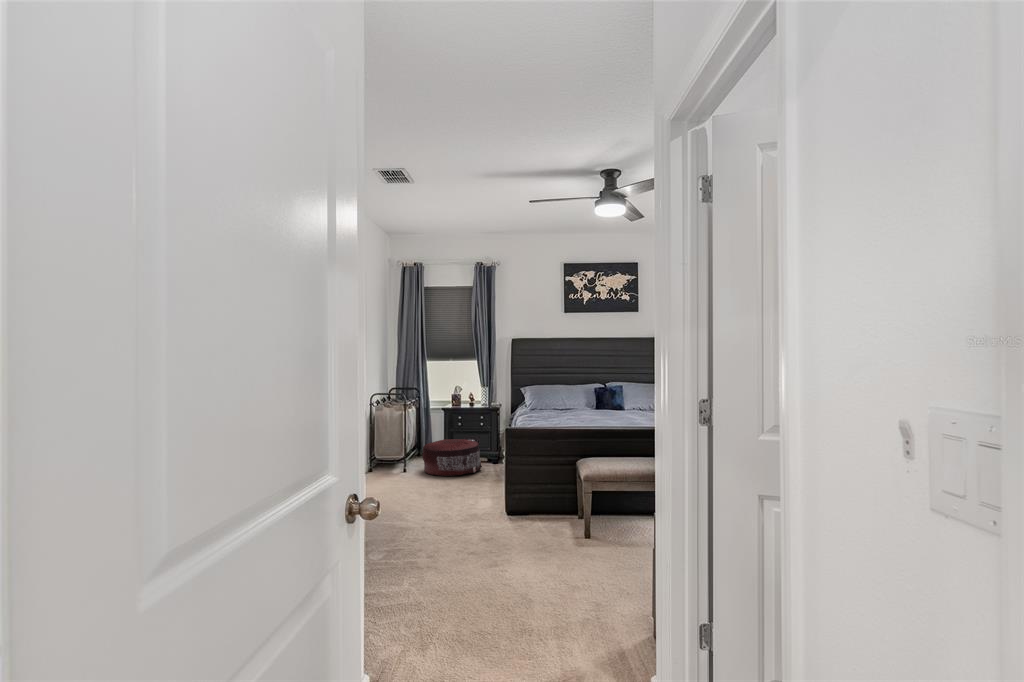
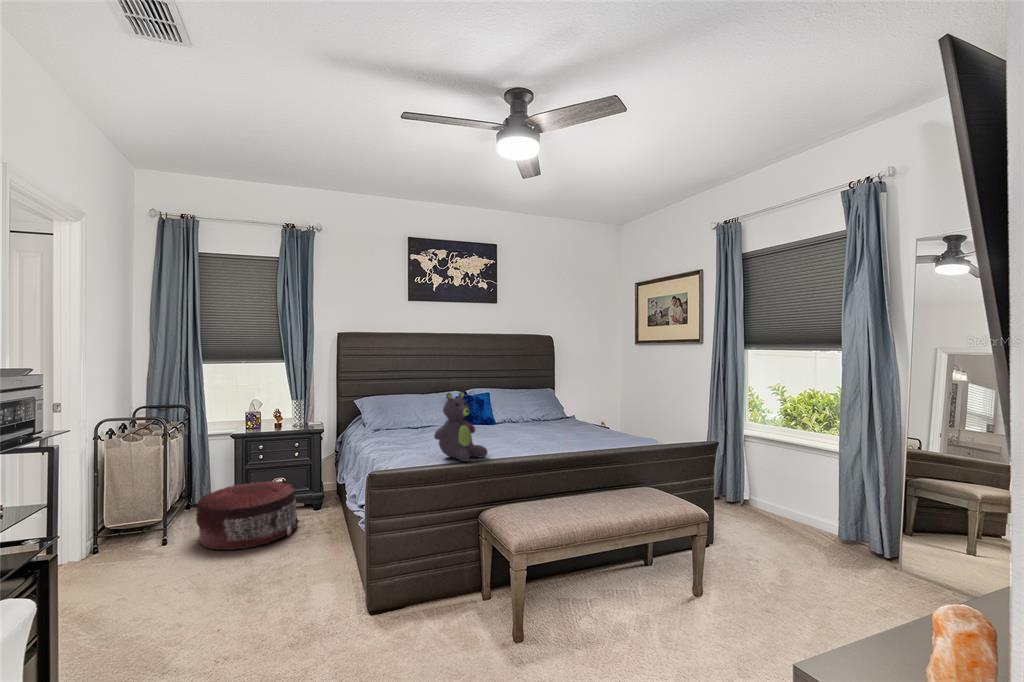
stuffed bear: none [550,379,585,424] -> present [434,392,487,461]

